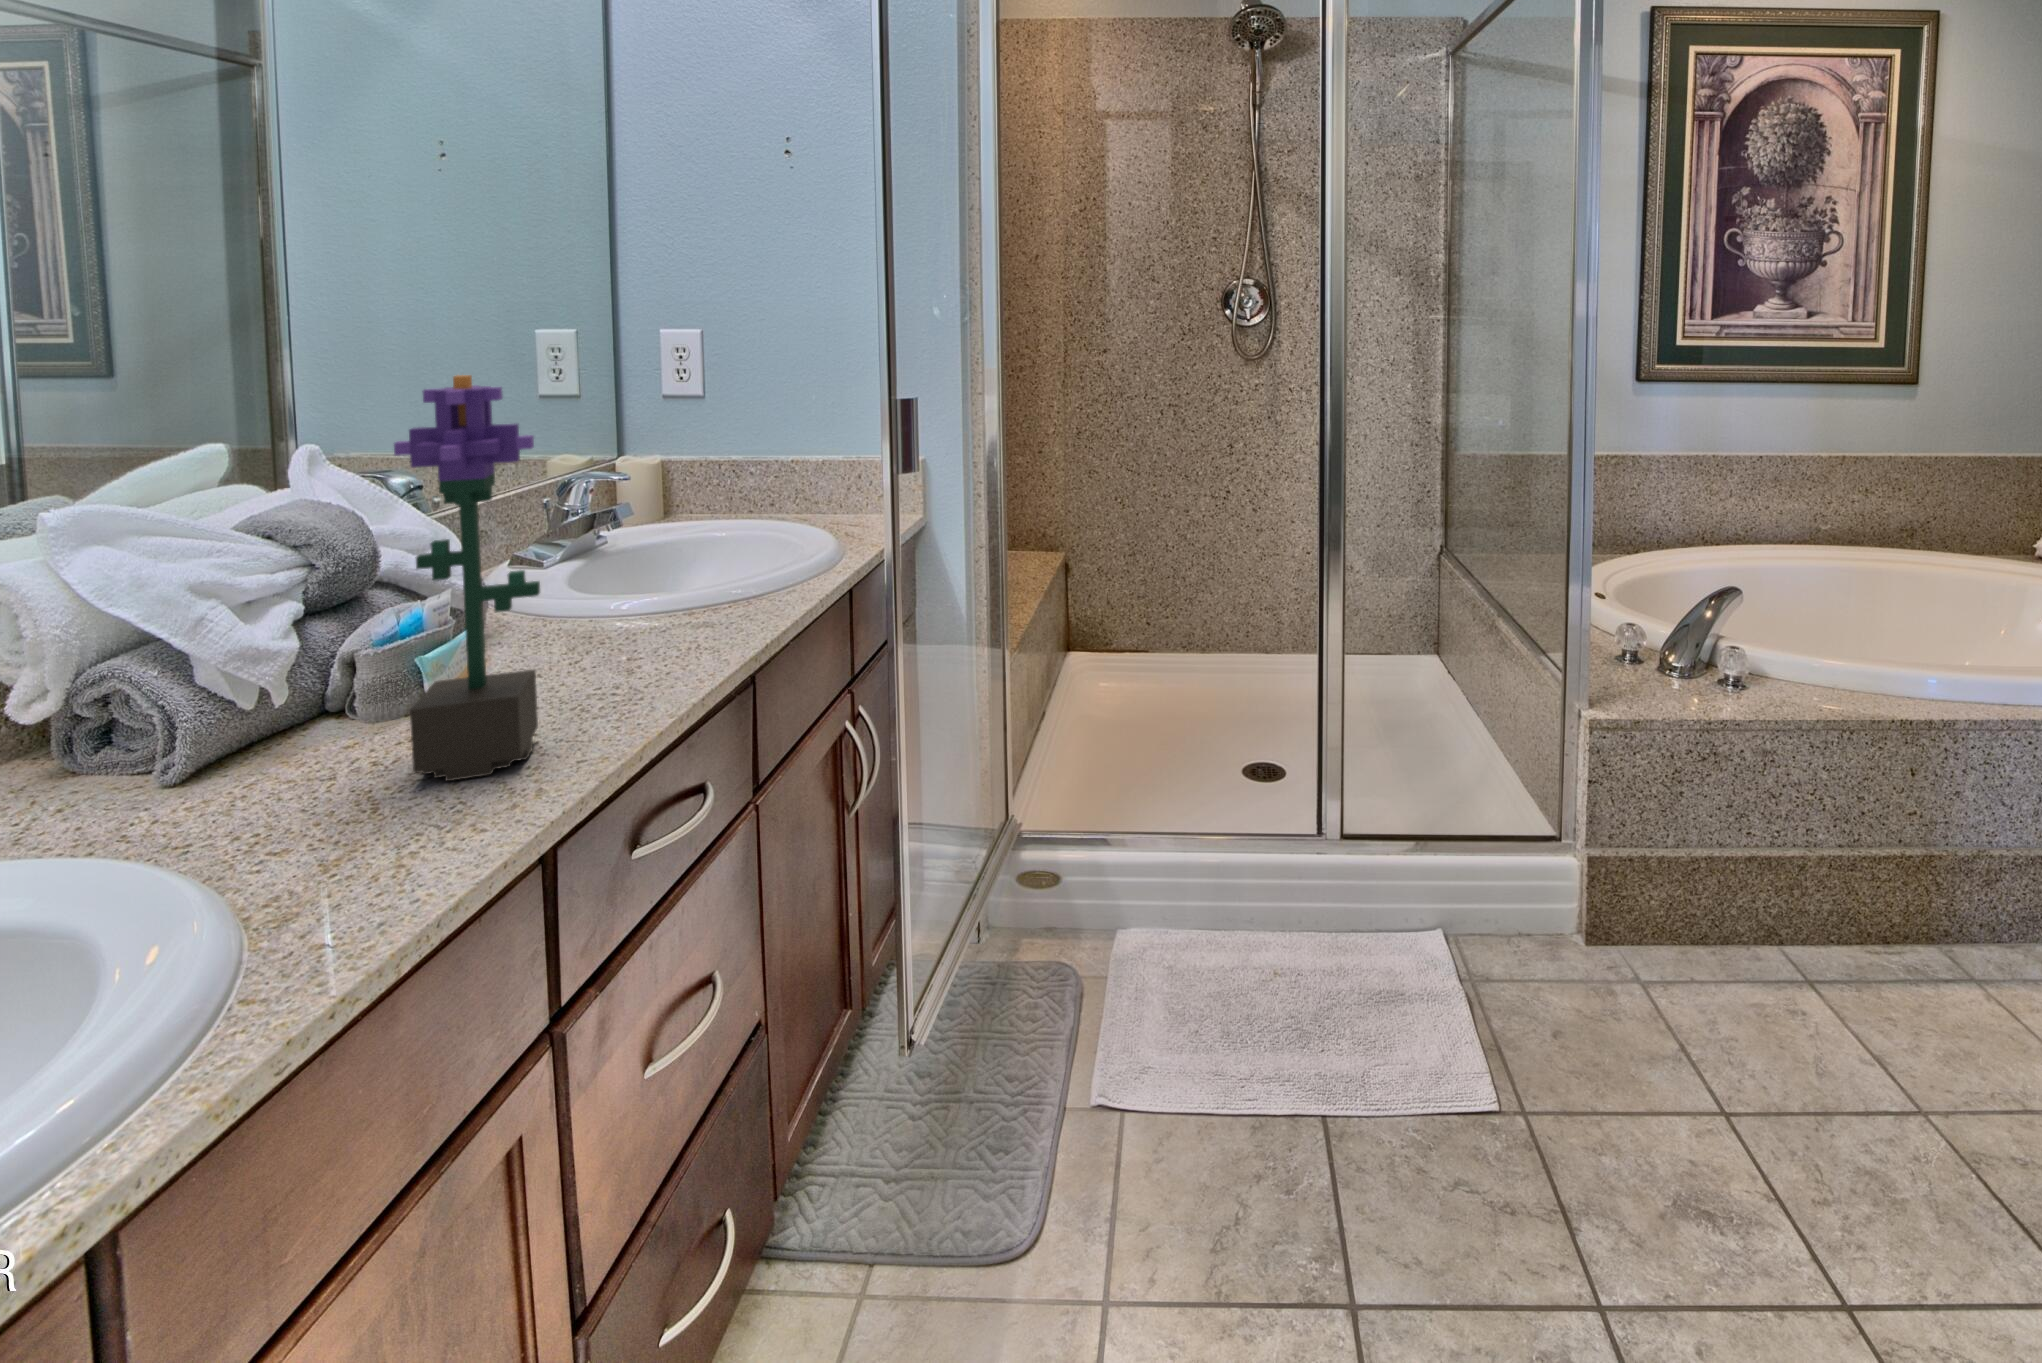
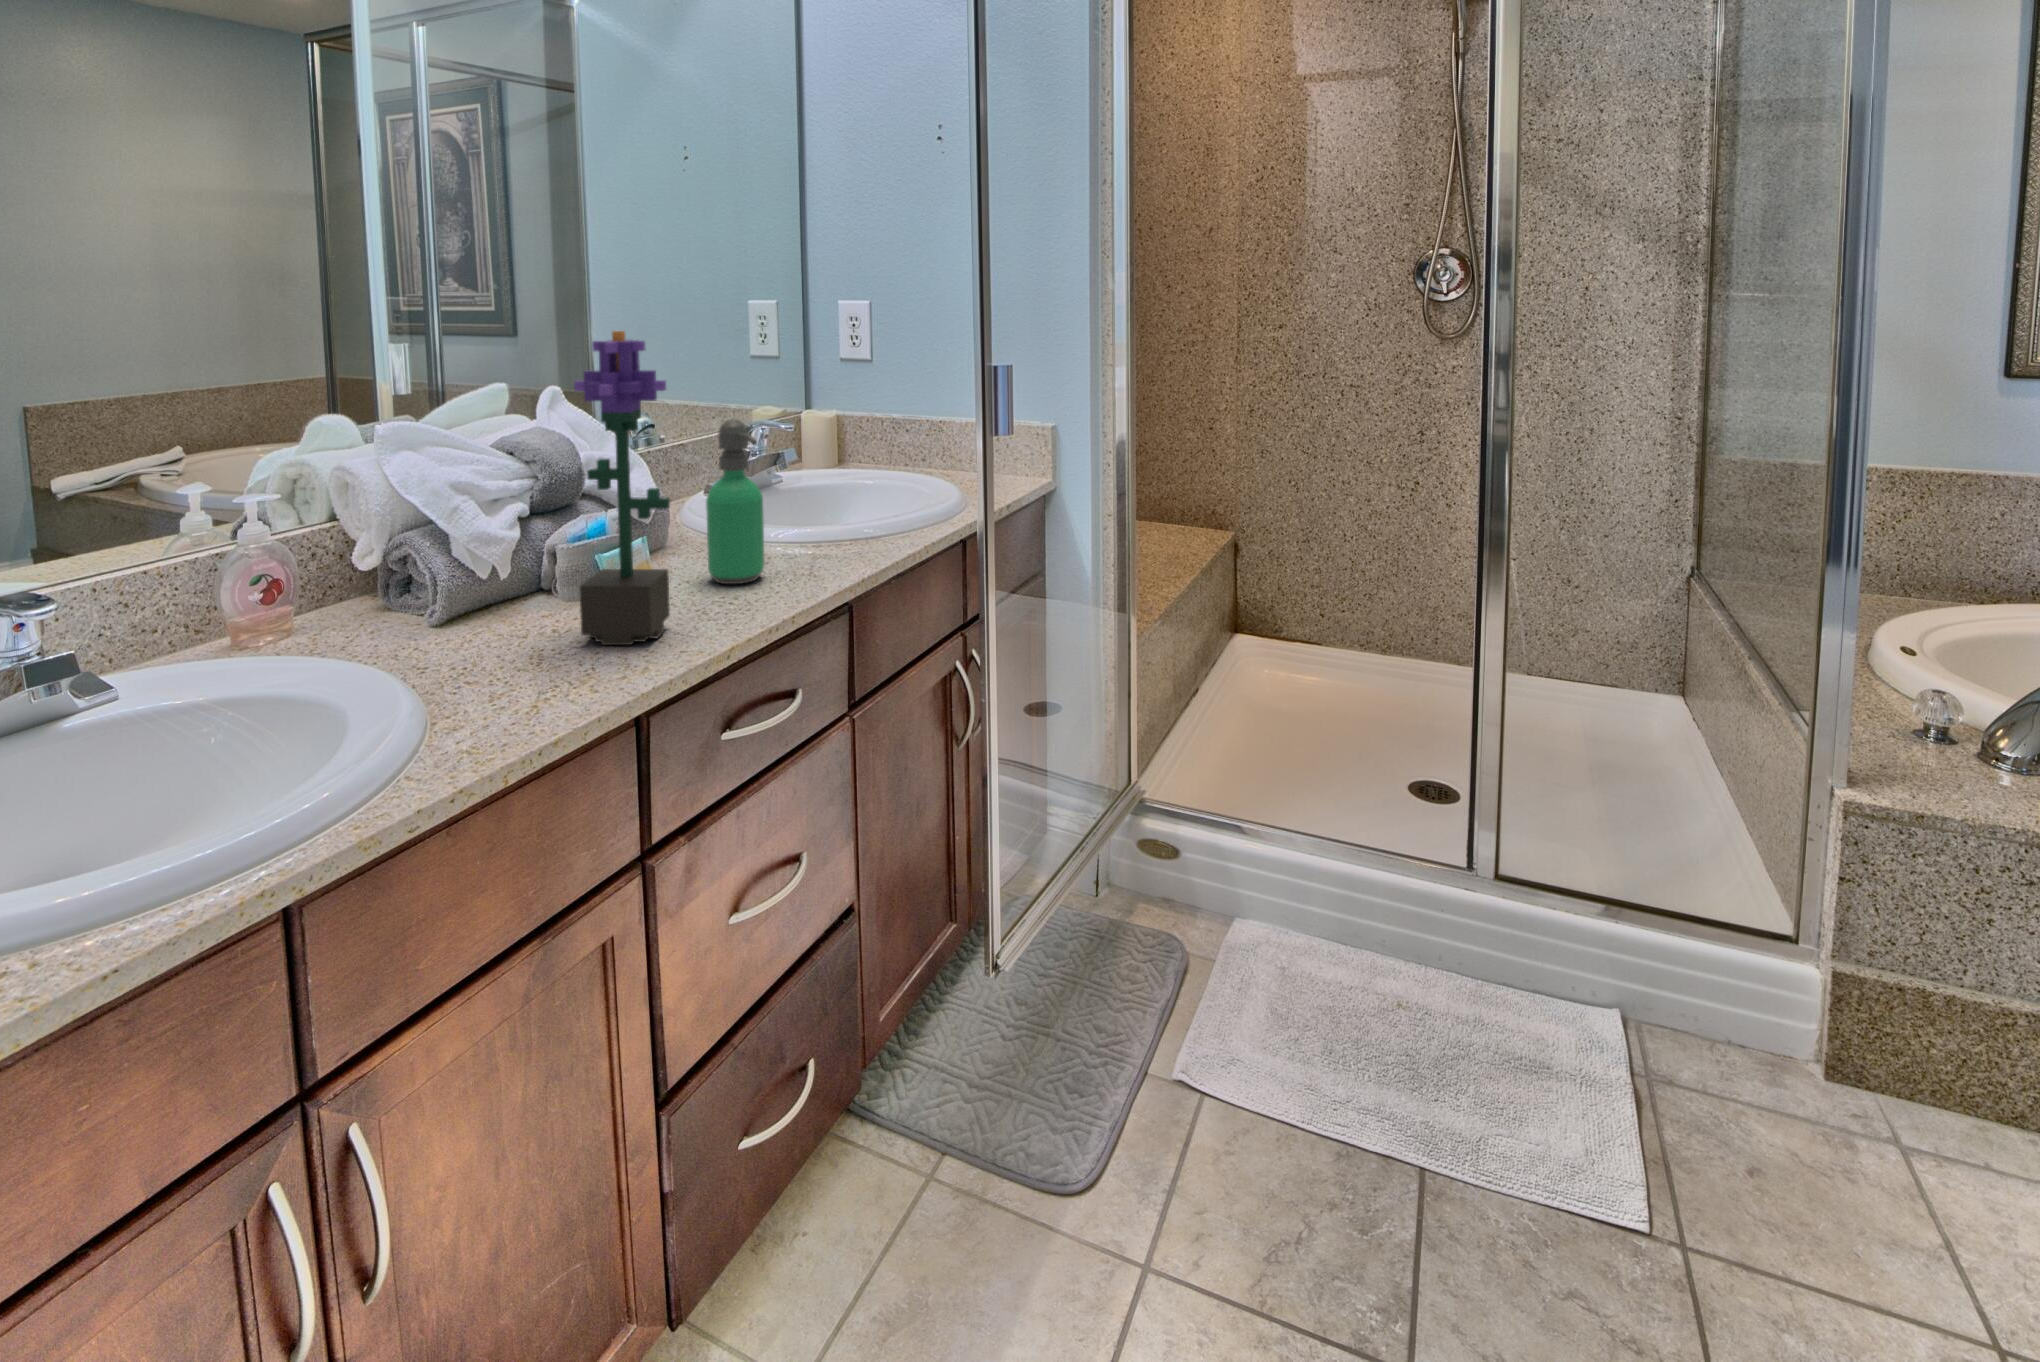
soap dispenser: none [565,474,644,673] -> present [706,419,765,584]

